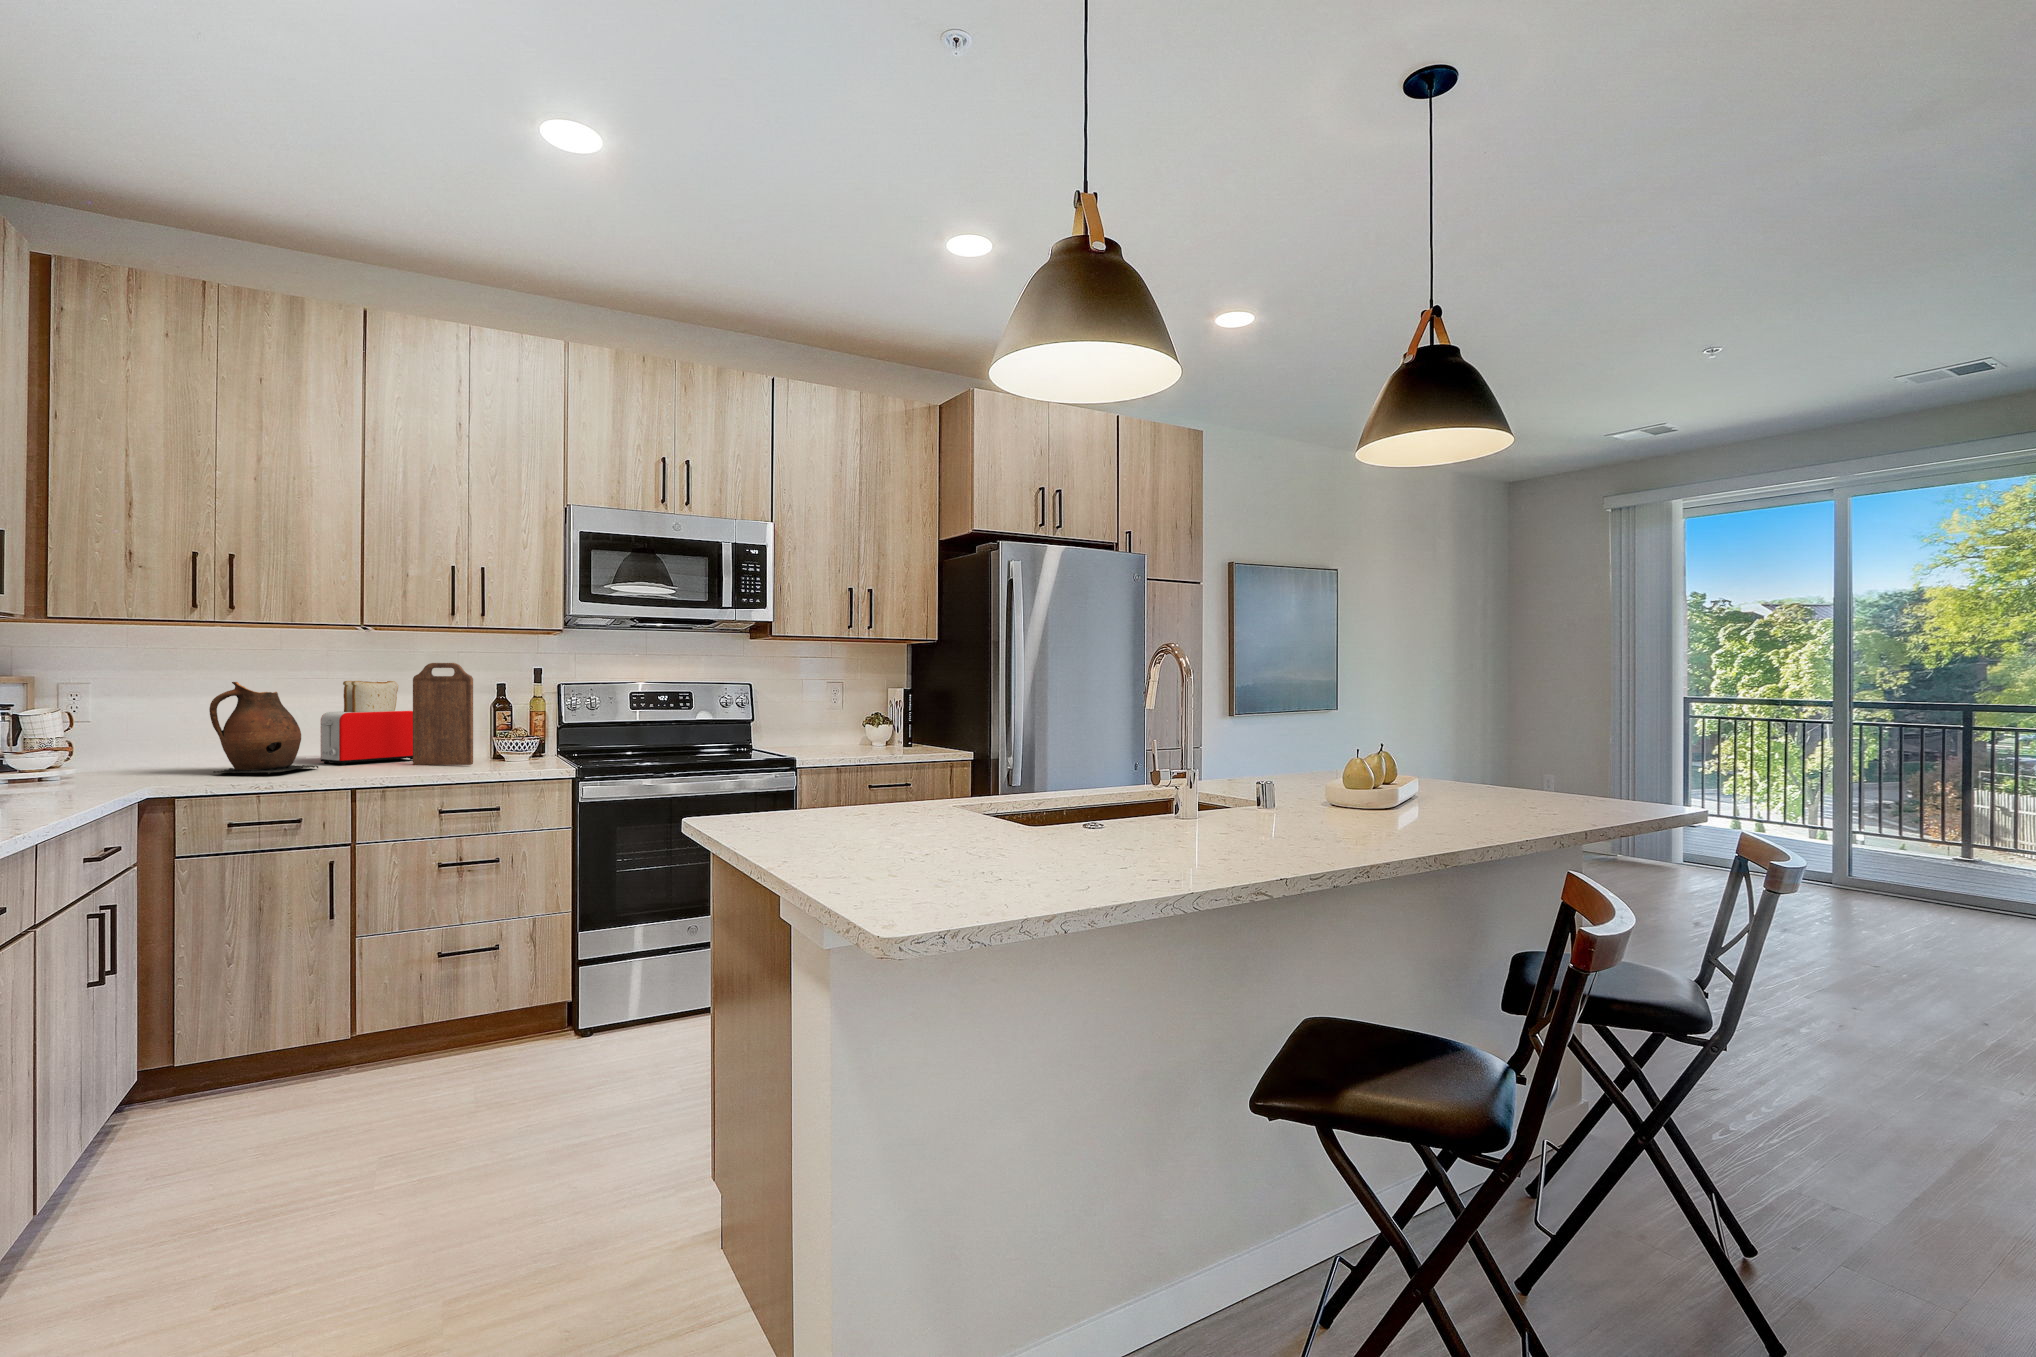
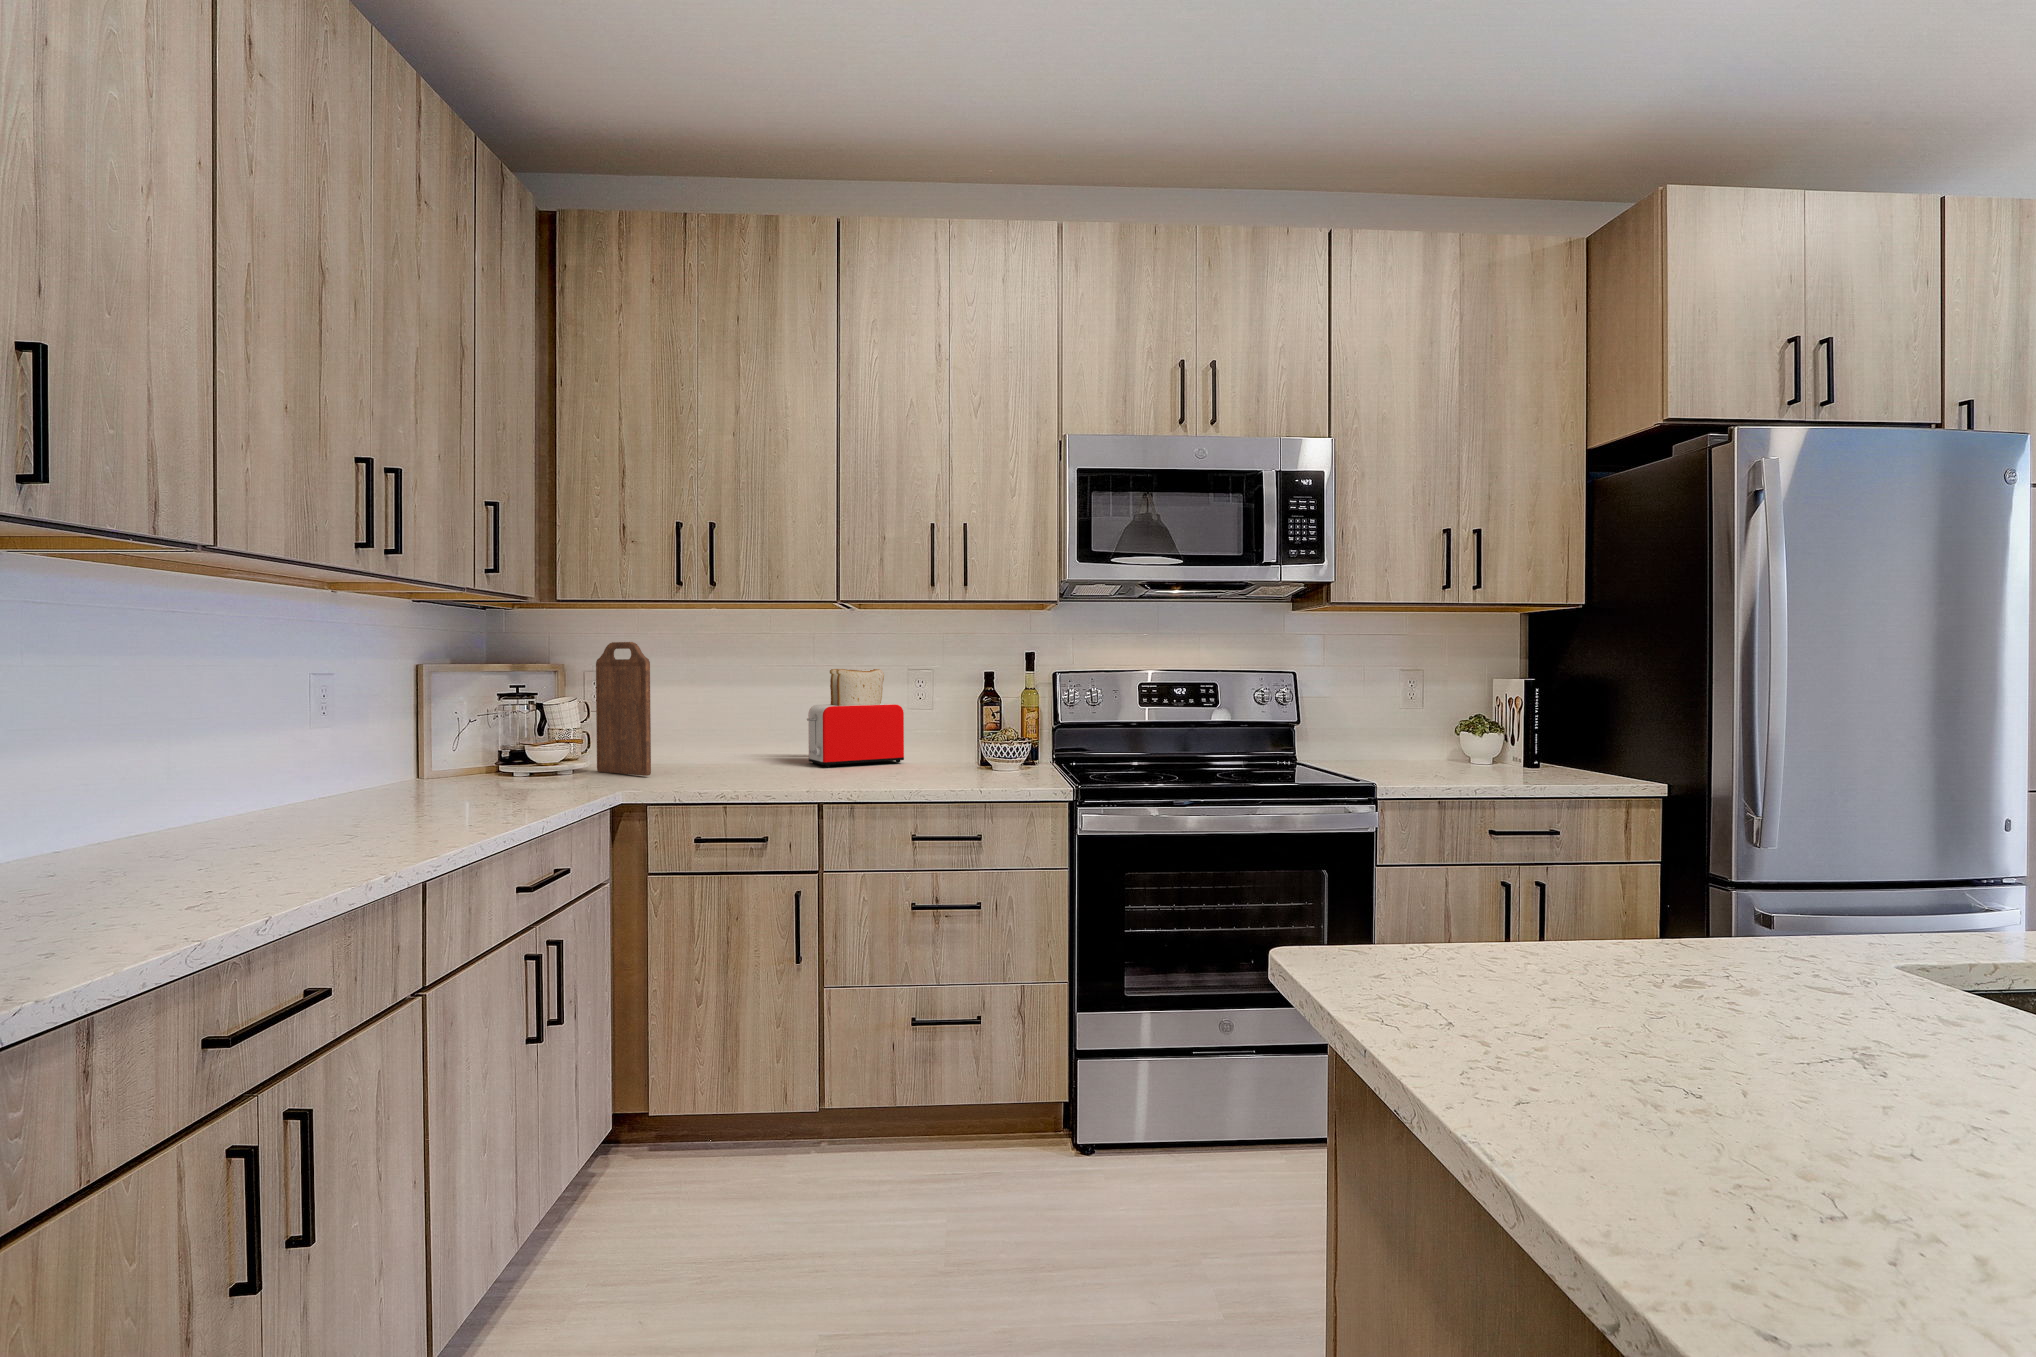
cutting board: present [413,663,473,765] -> present [596,642,651,776]
ceramic pitcher: present [209,682,318,774] -> none [694,670,799,779]

